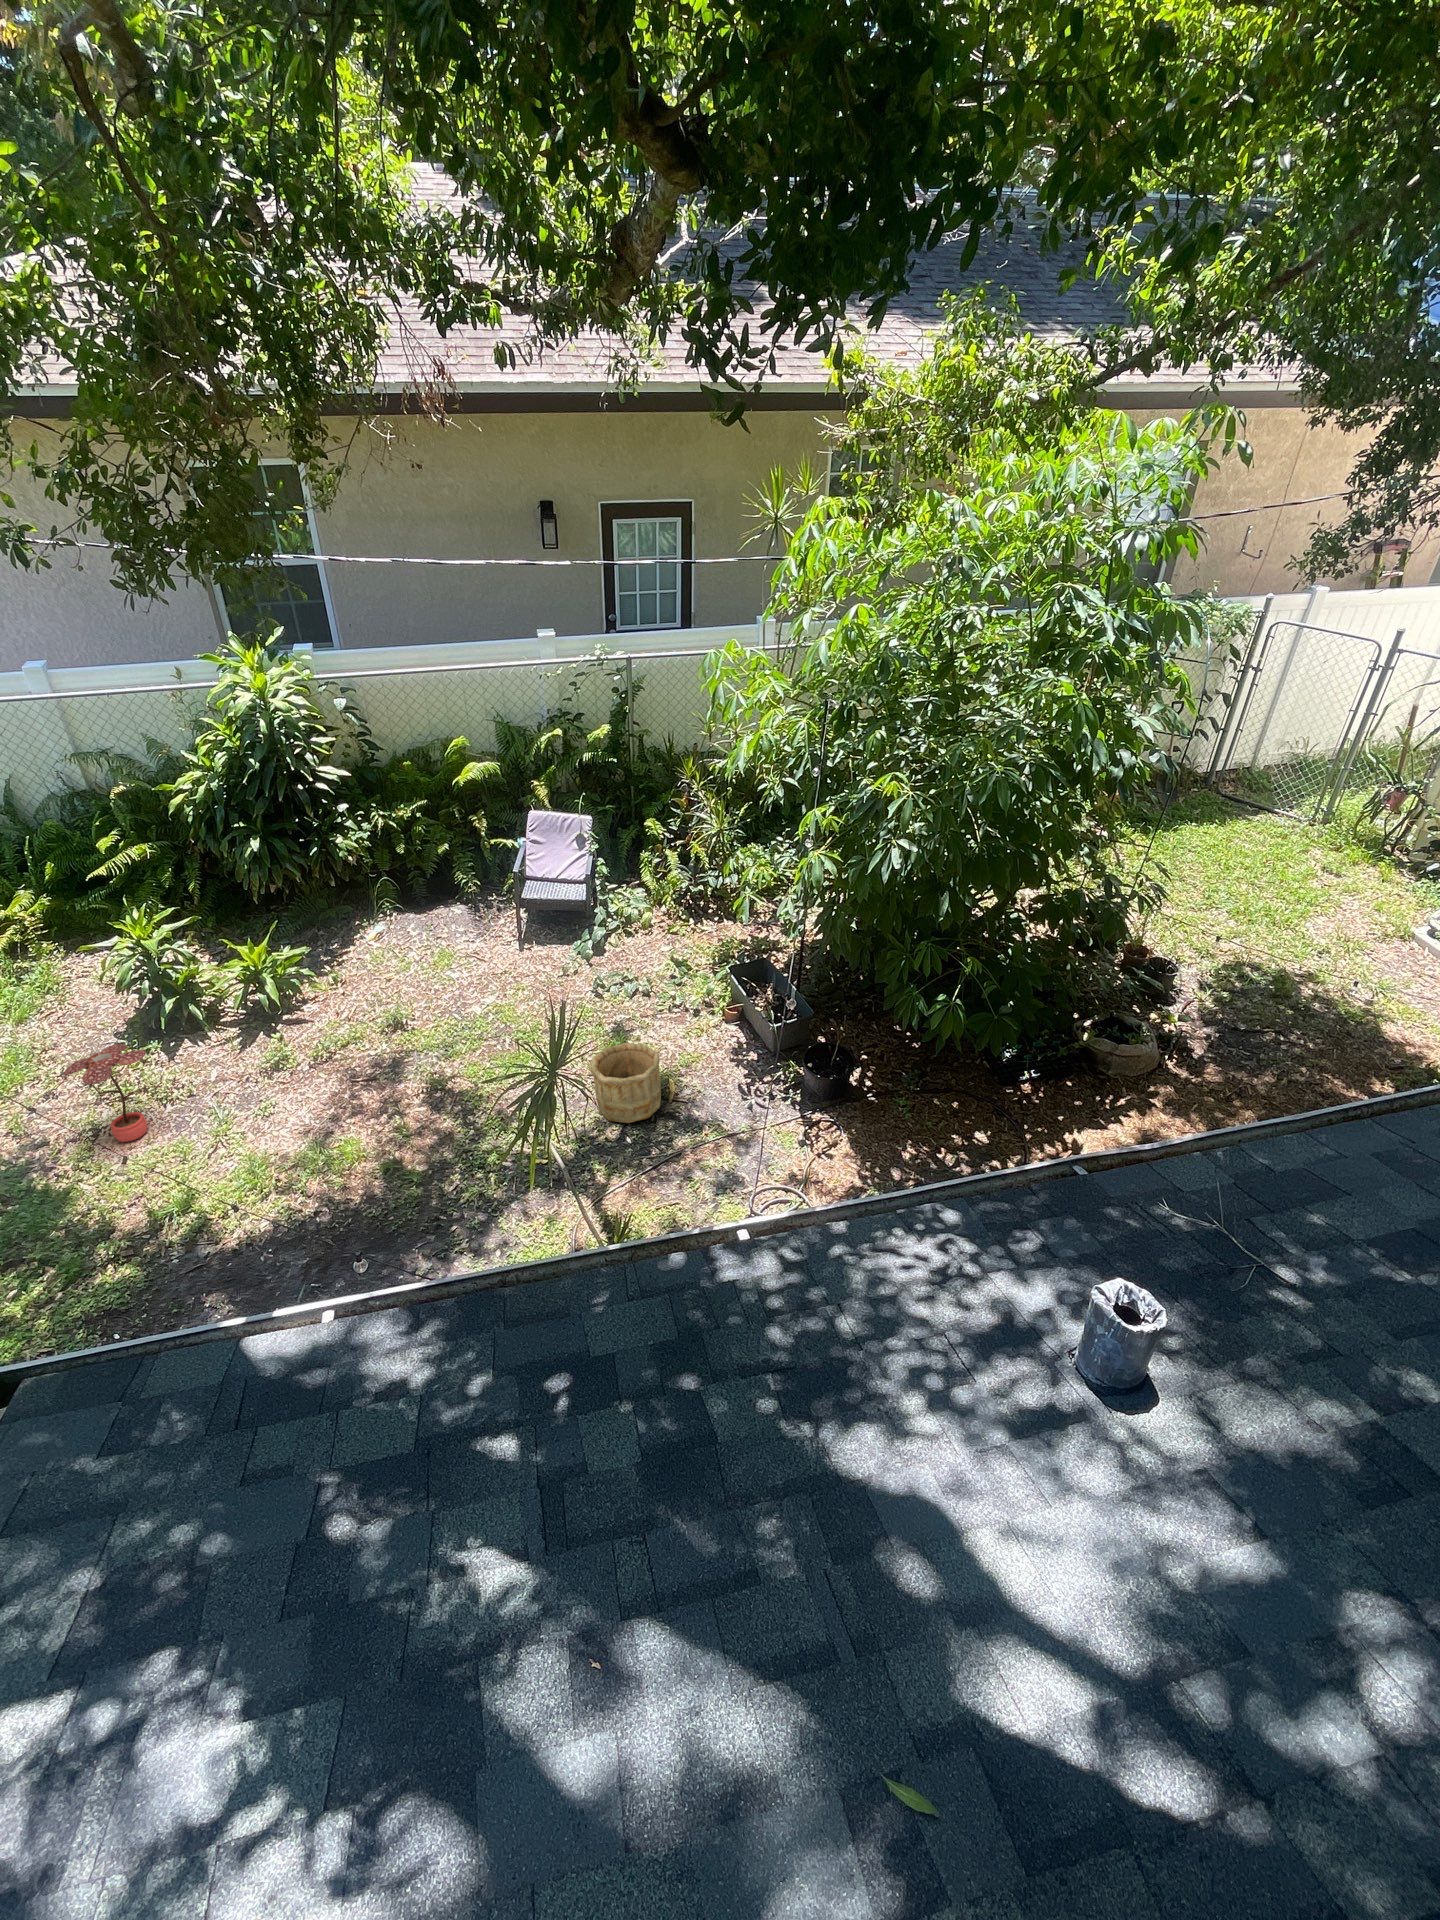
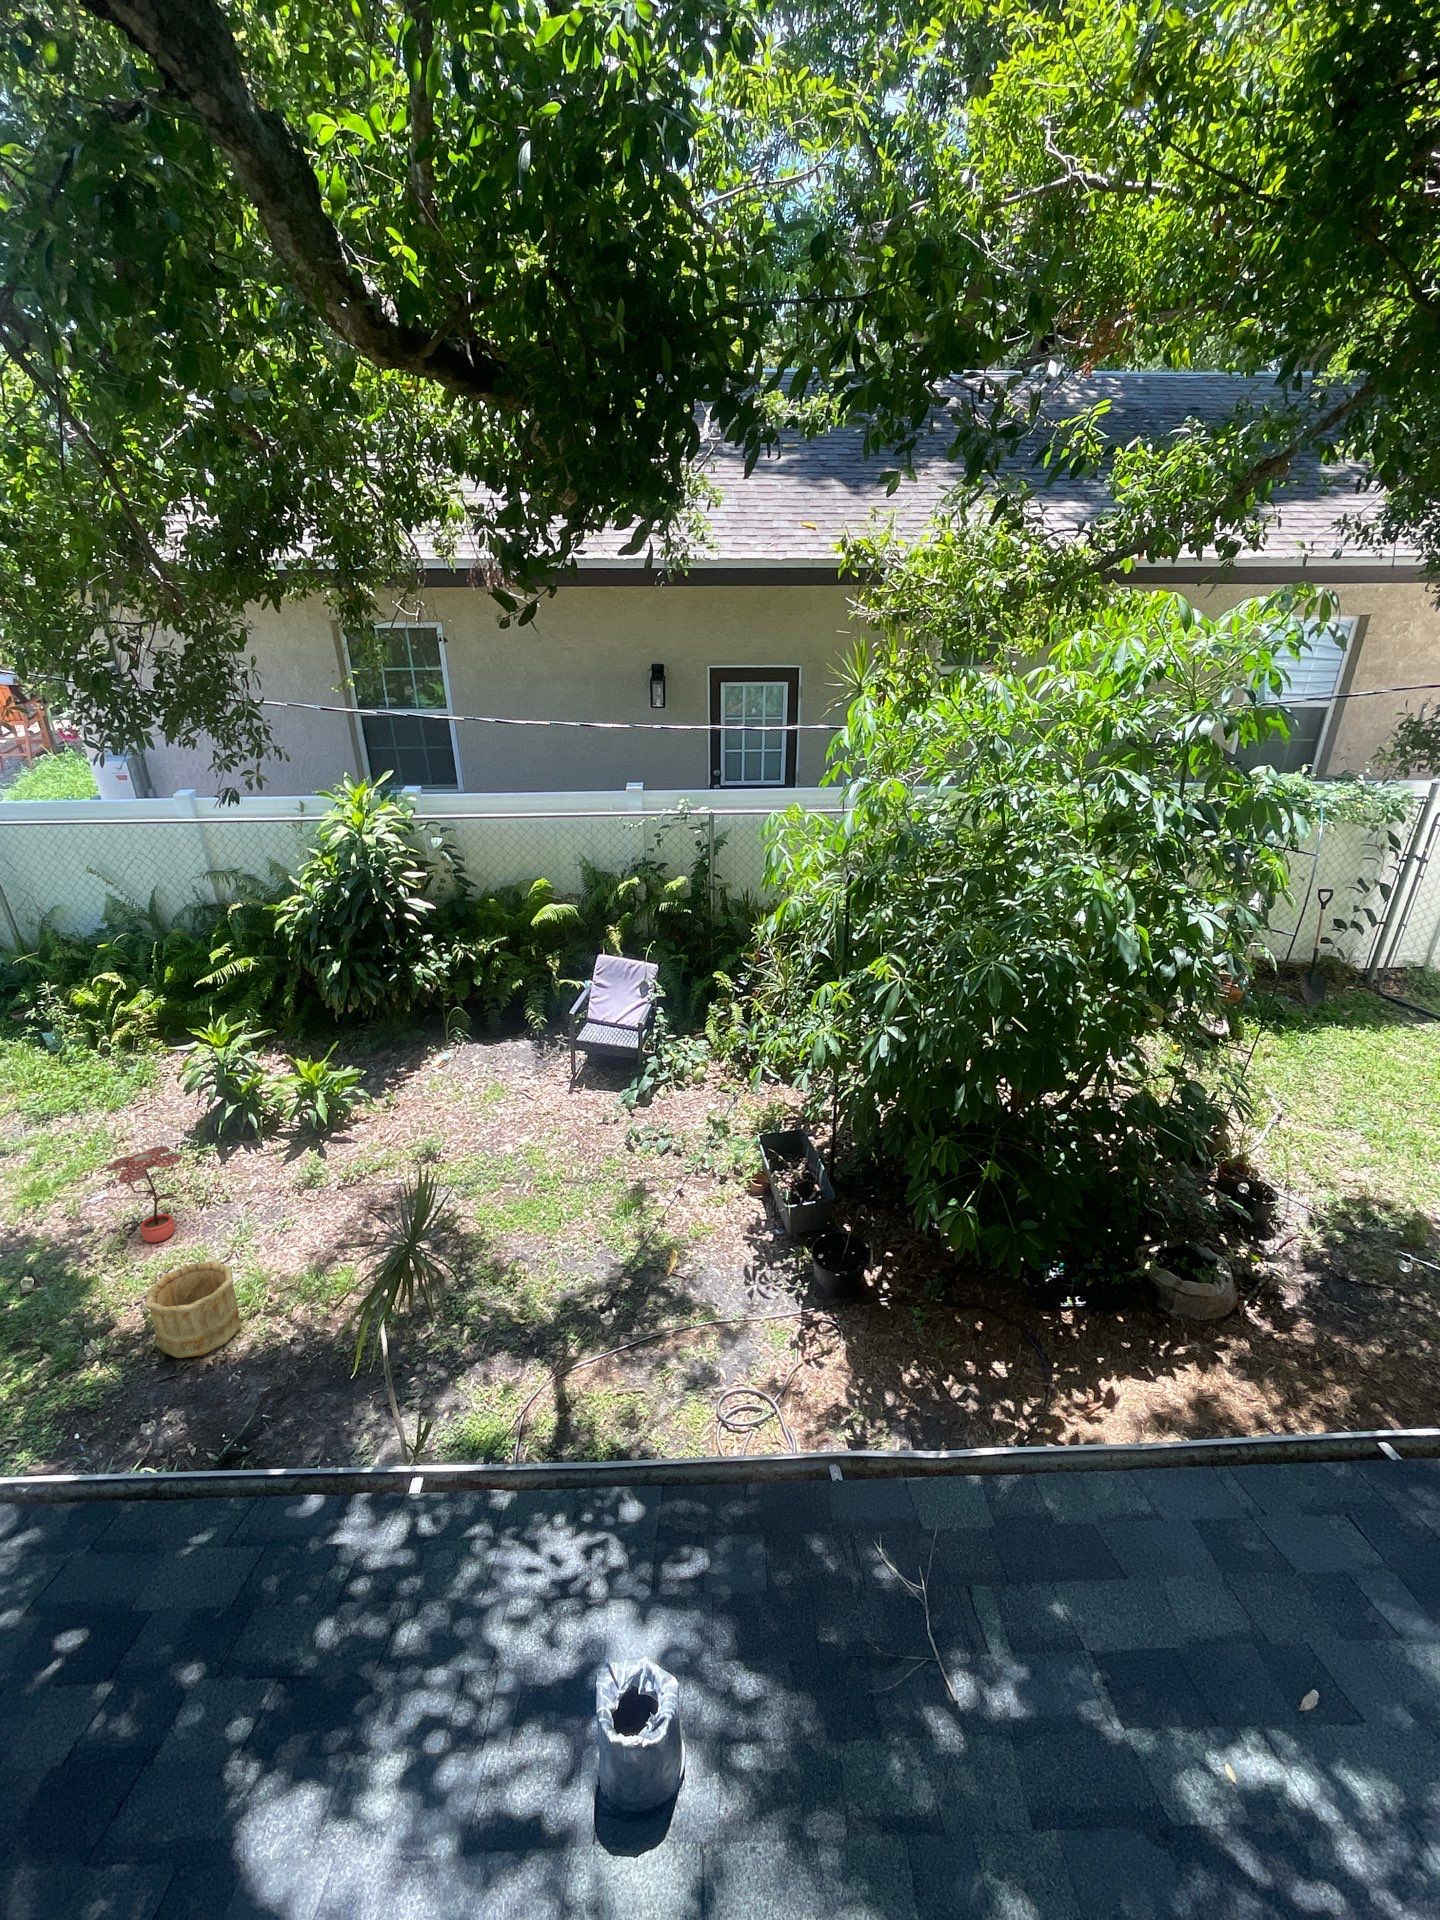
wooden bucket: present [590,1043,661,1123] -> present [145,1261,240,1358]

